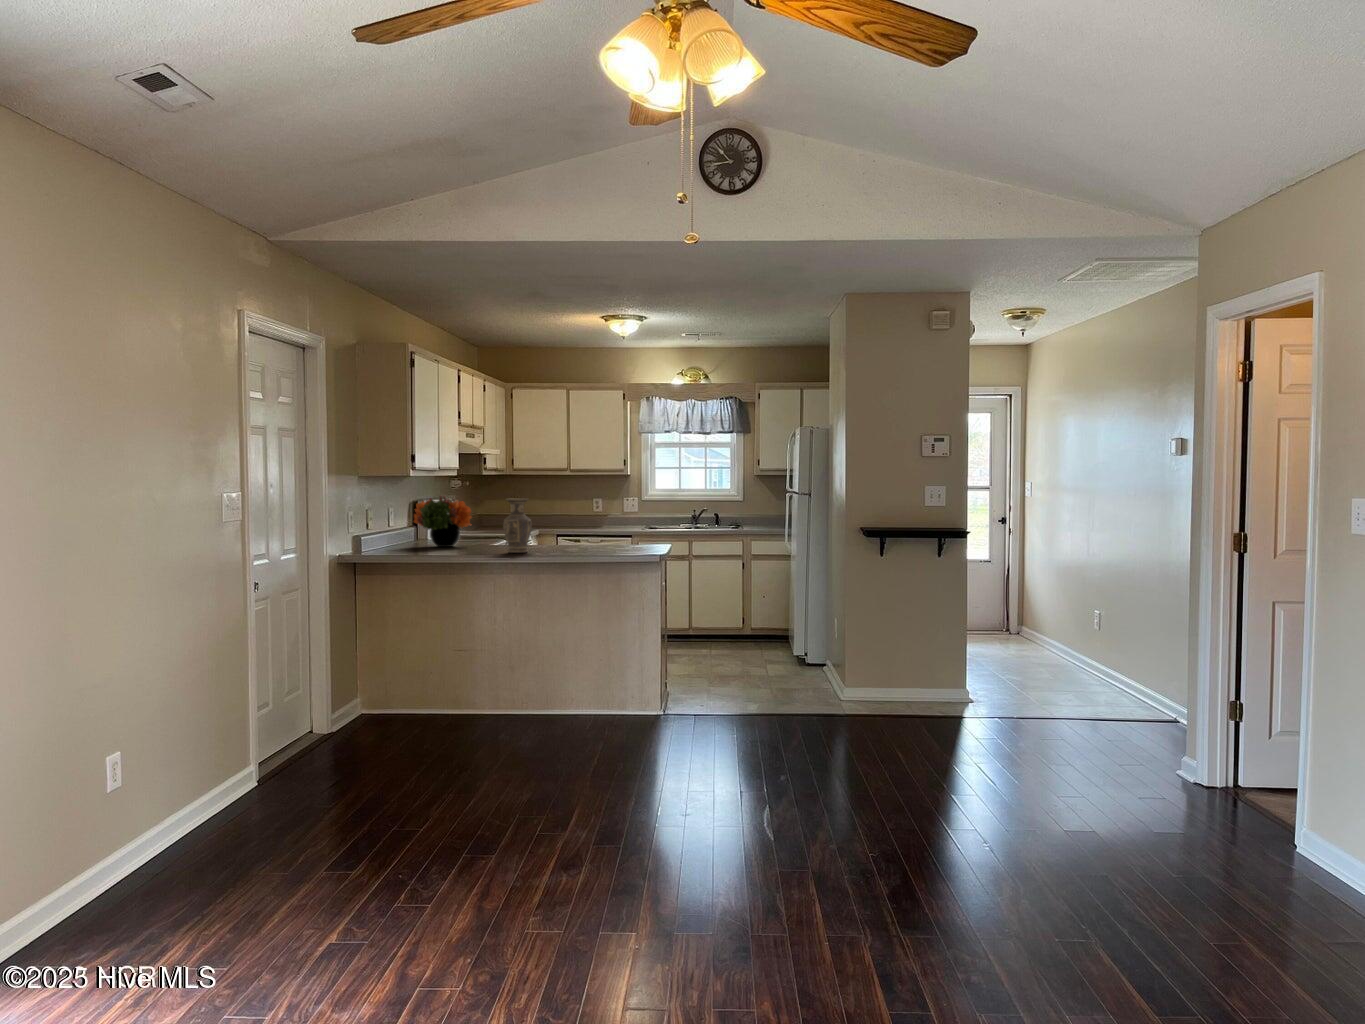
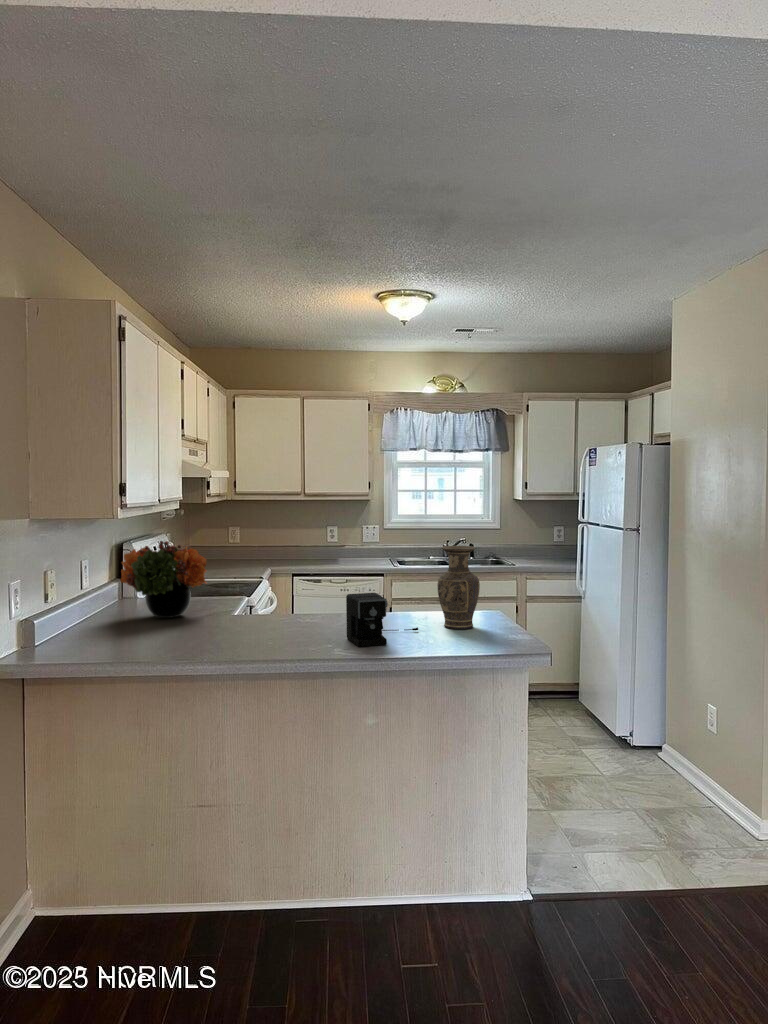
vase: present [503,499,532,553] -> present [437,546,480,630]
coffee maker: none [550,526,600,556] -> present [346,593,418,647]

